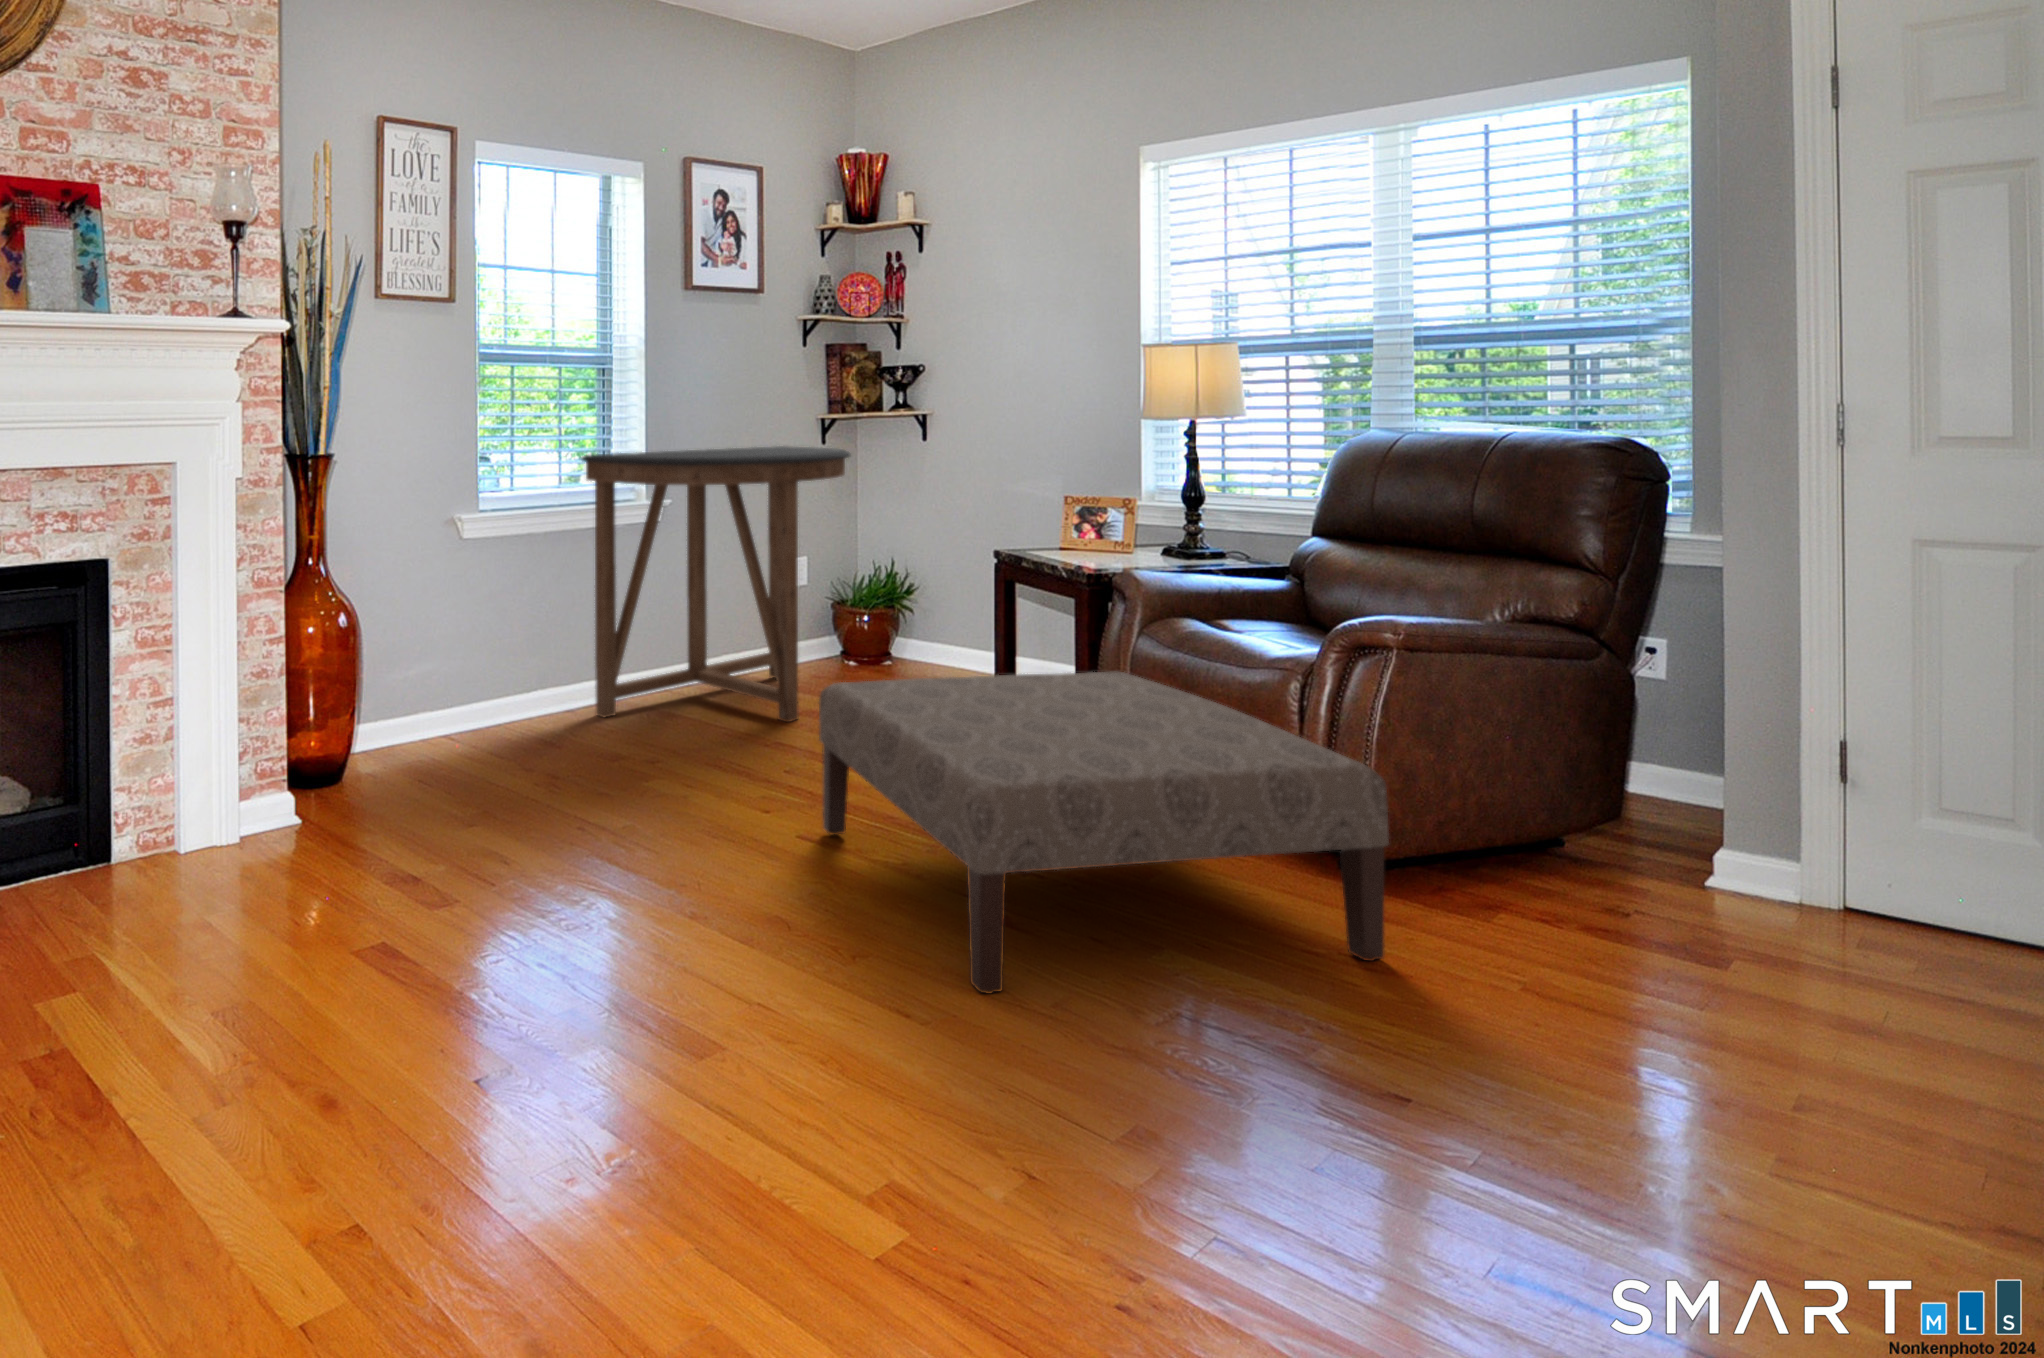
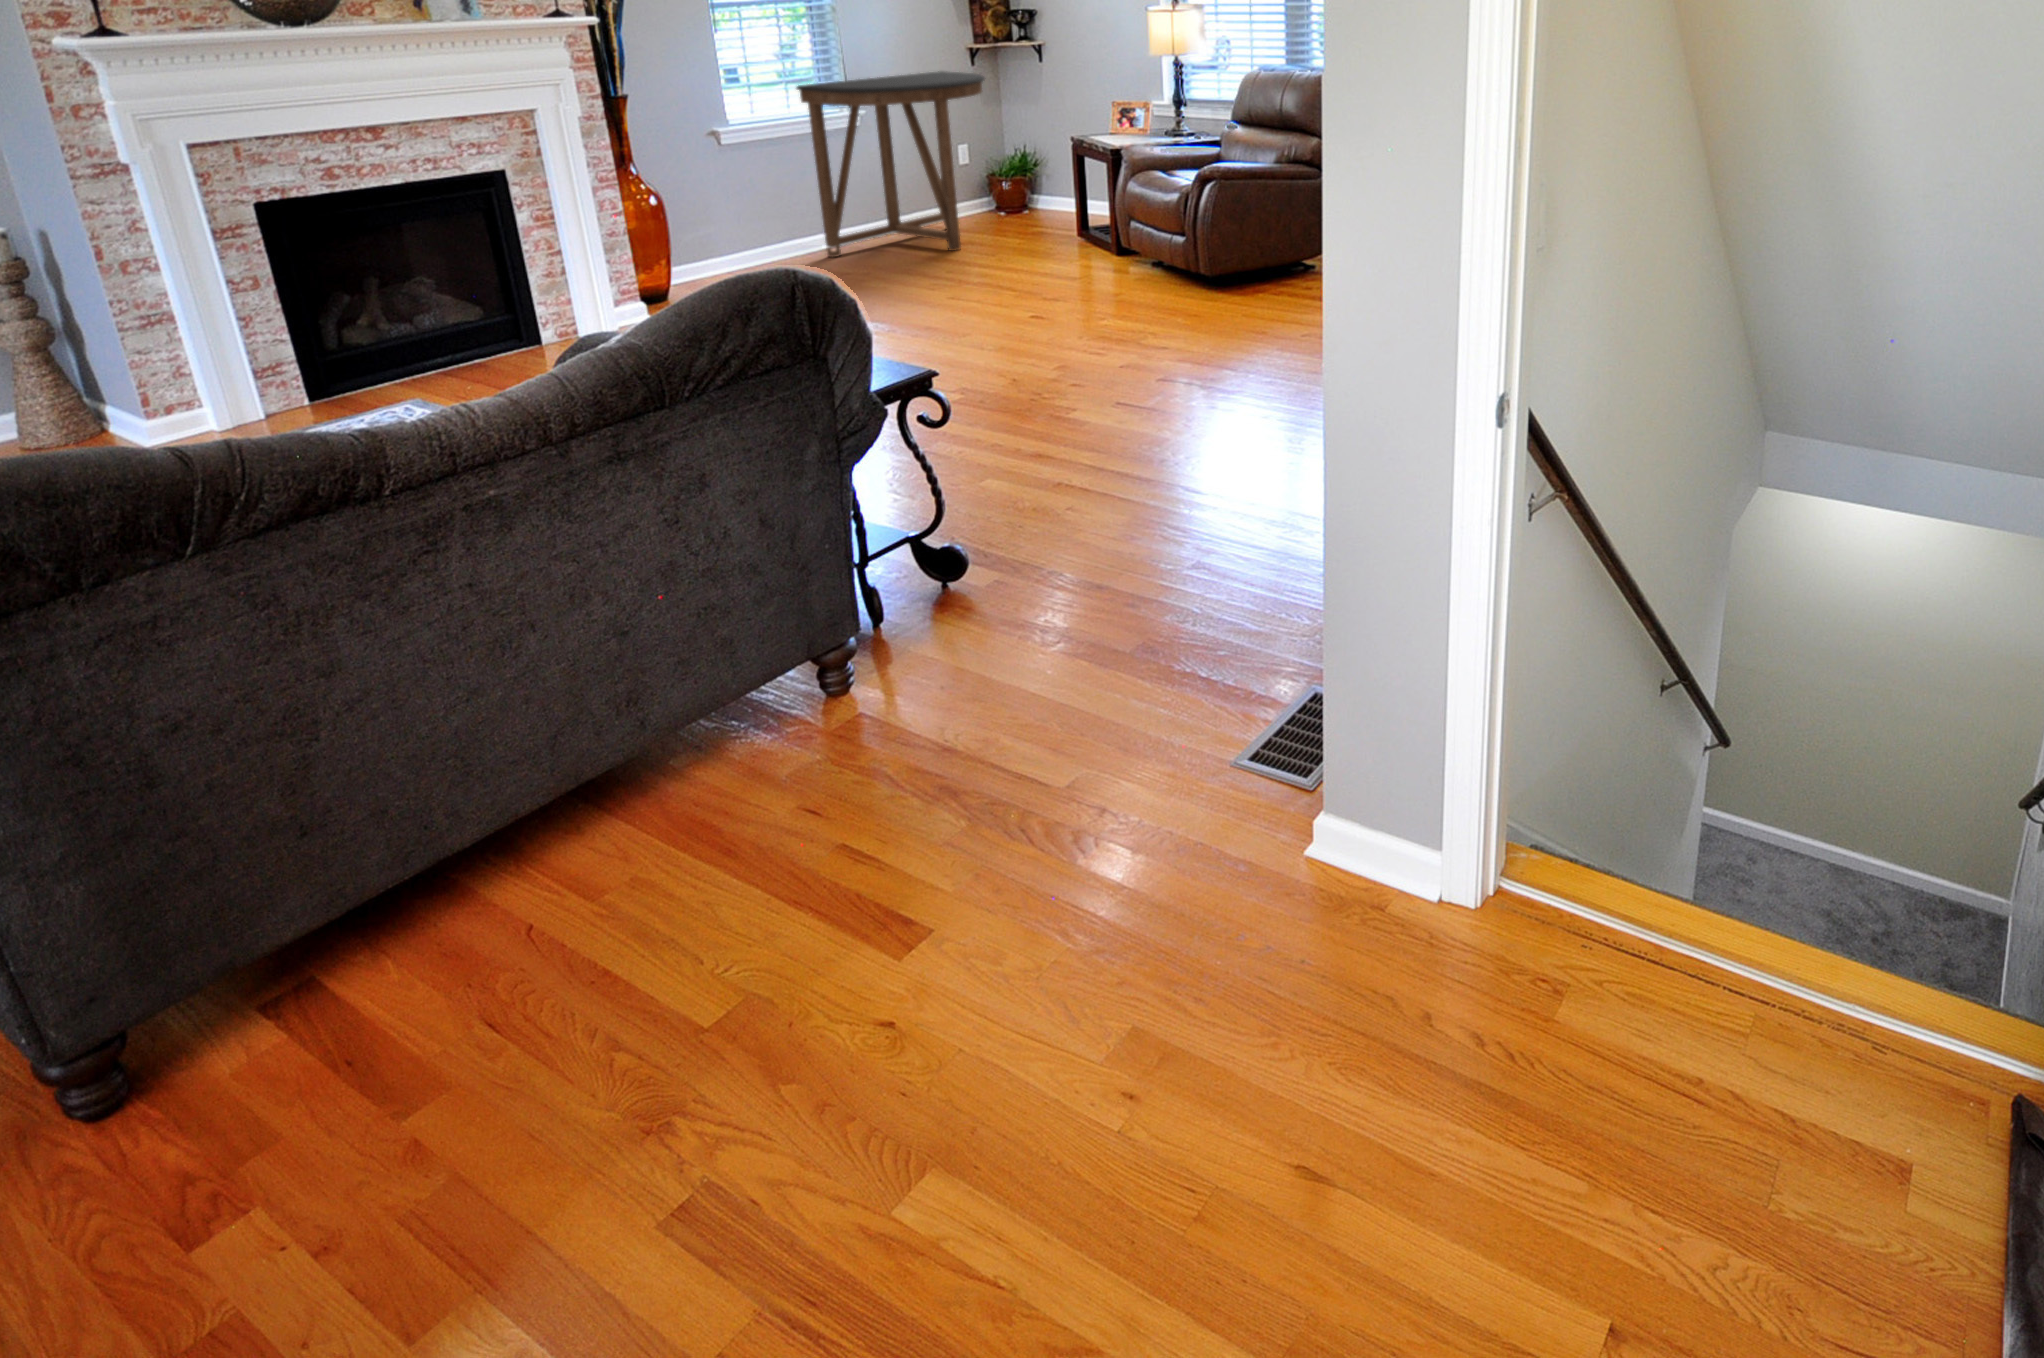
ottoman: present [819,671,1389,993] -> none [956,202,1198,338]

